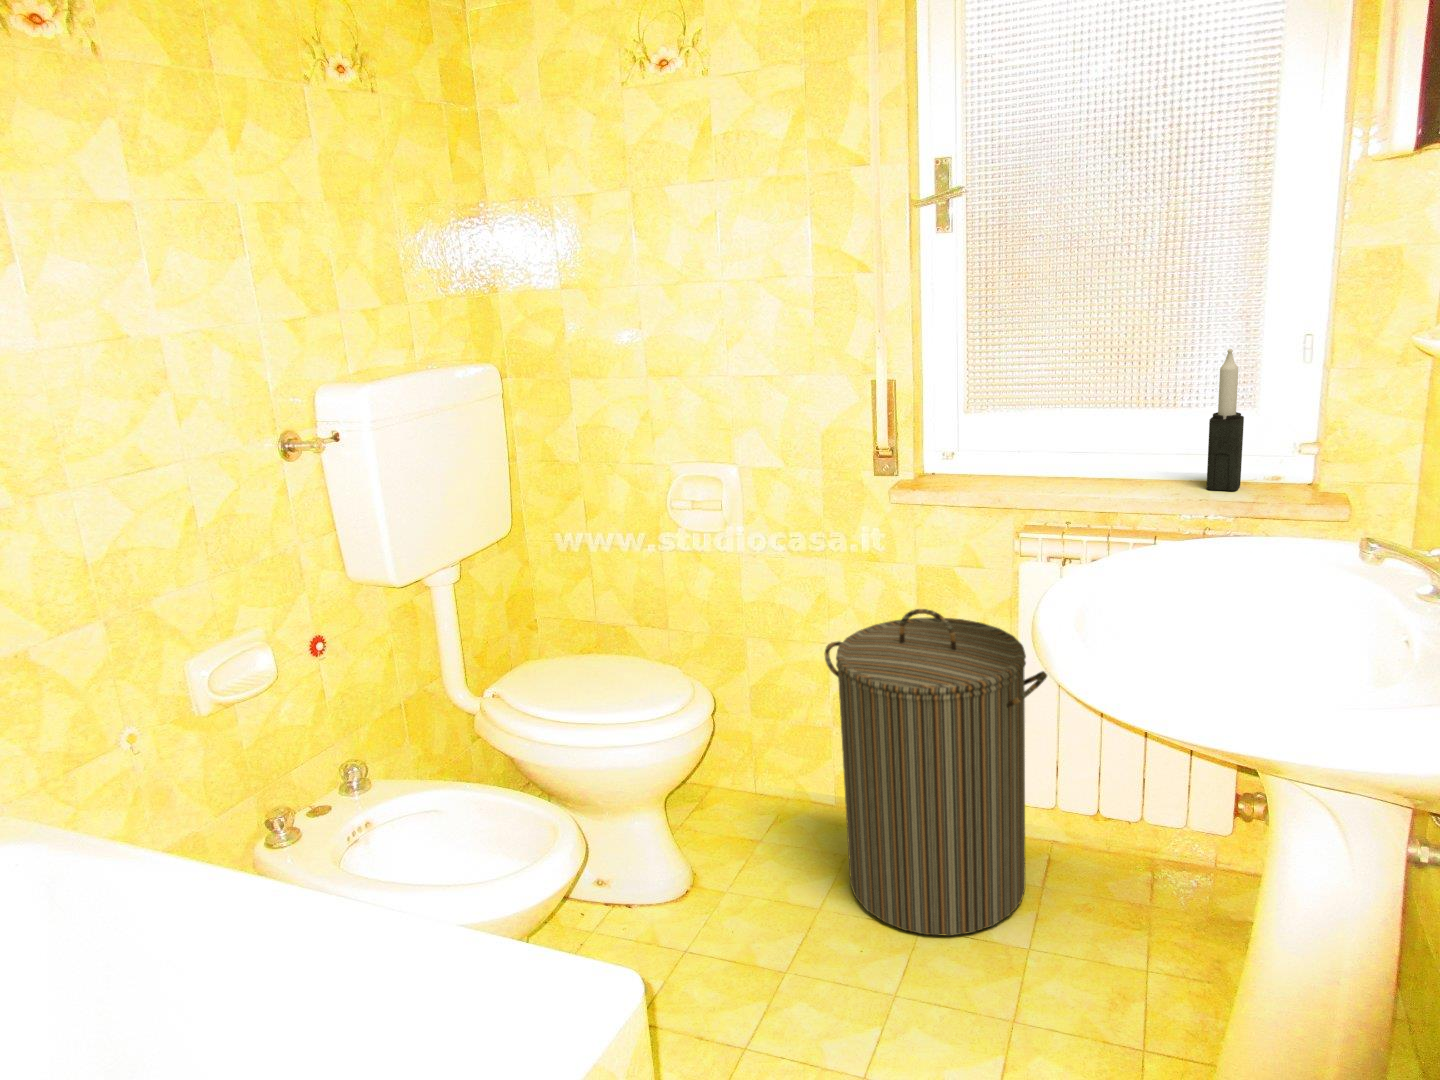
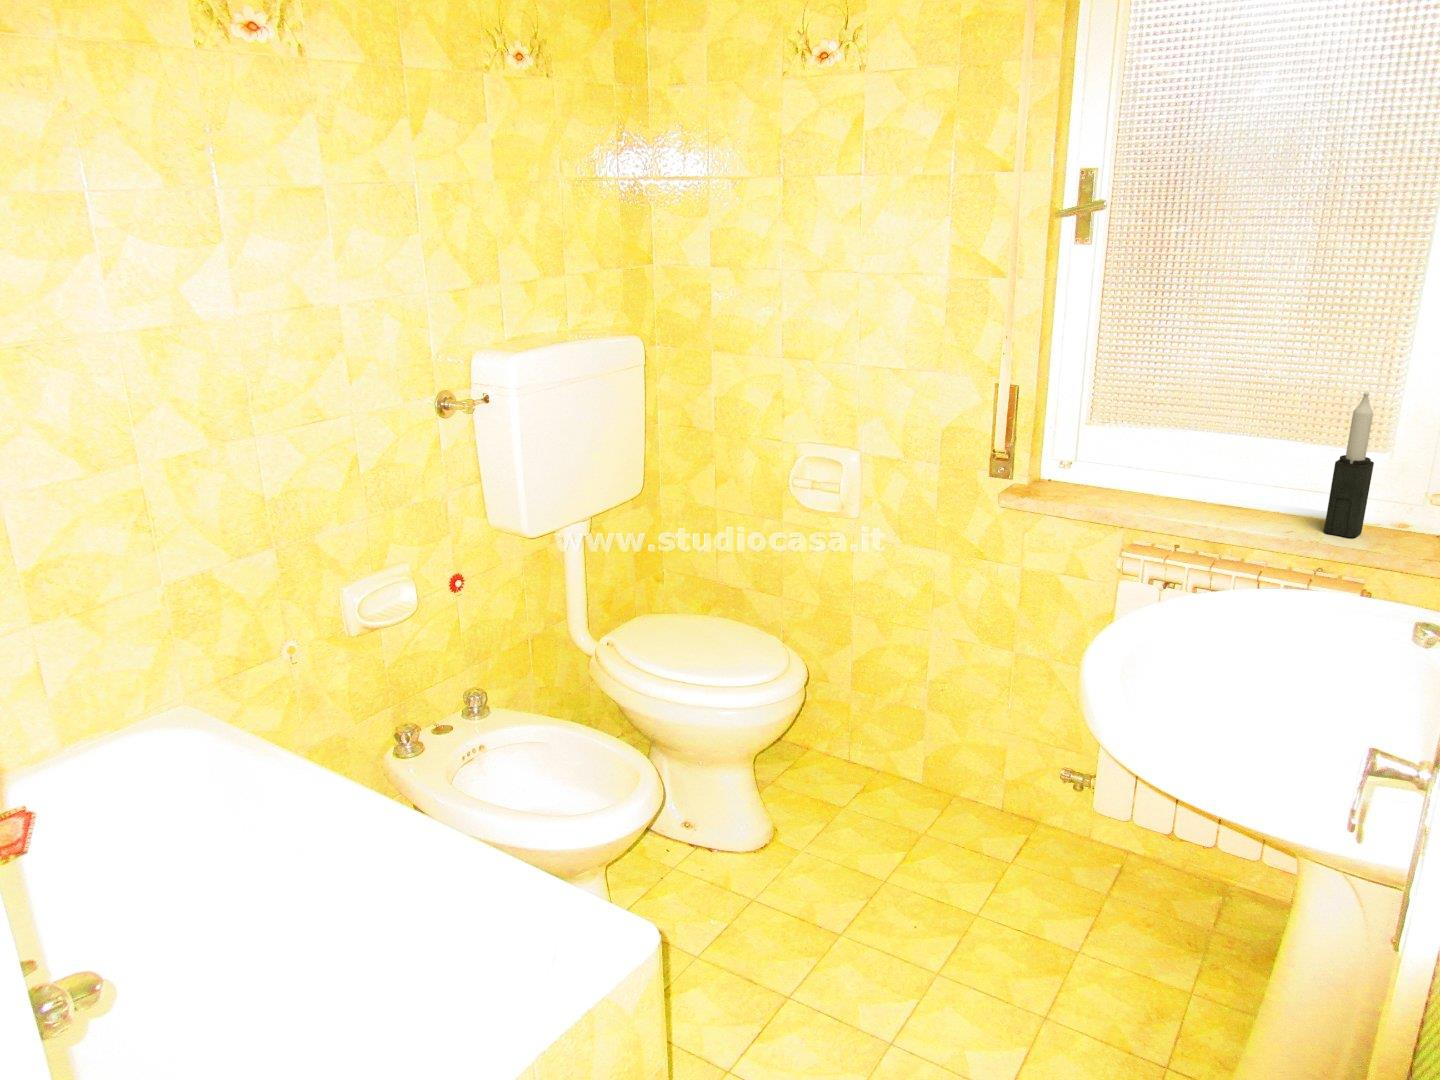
laundry hamper: present [825,609,1047,936] -> none [917,615,1130,929]

